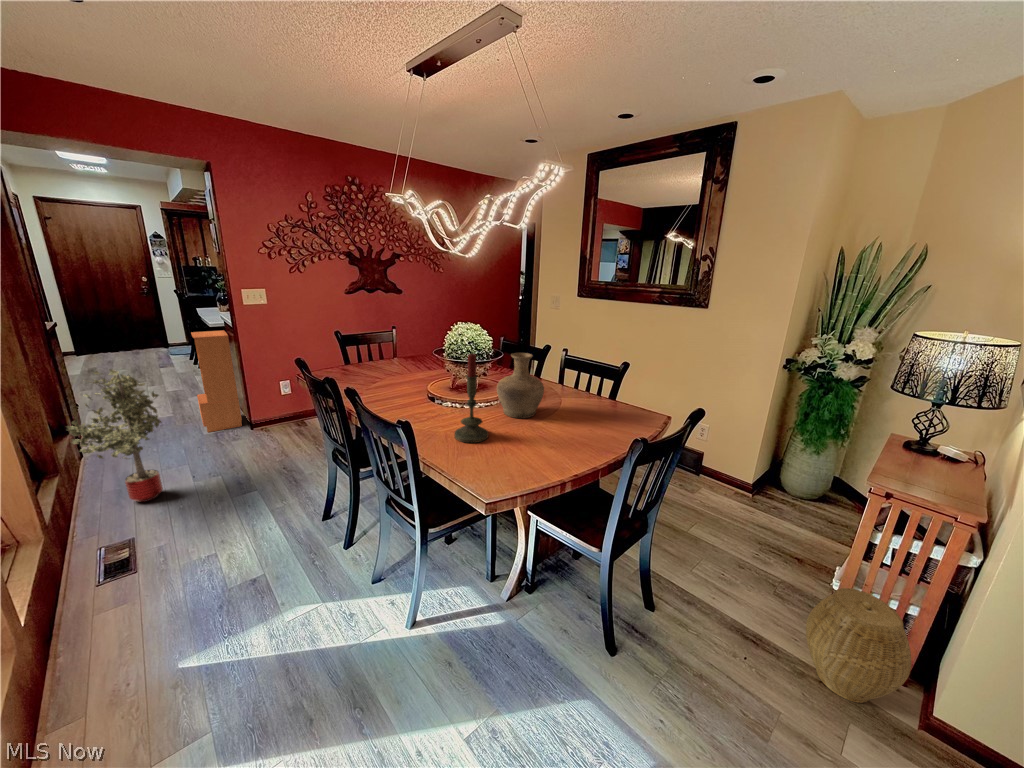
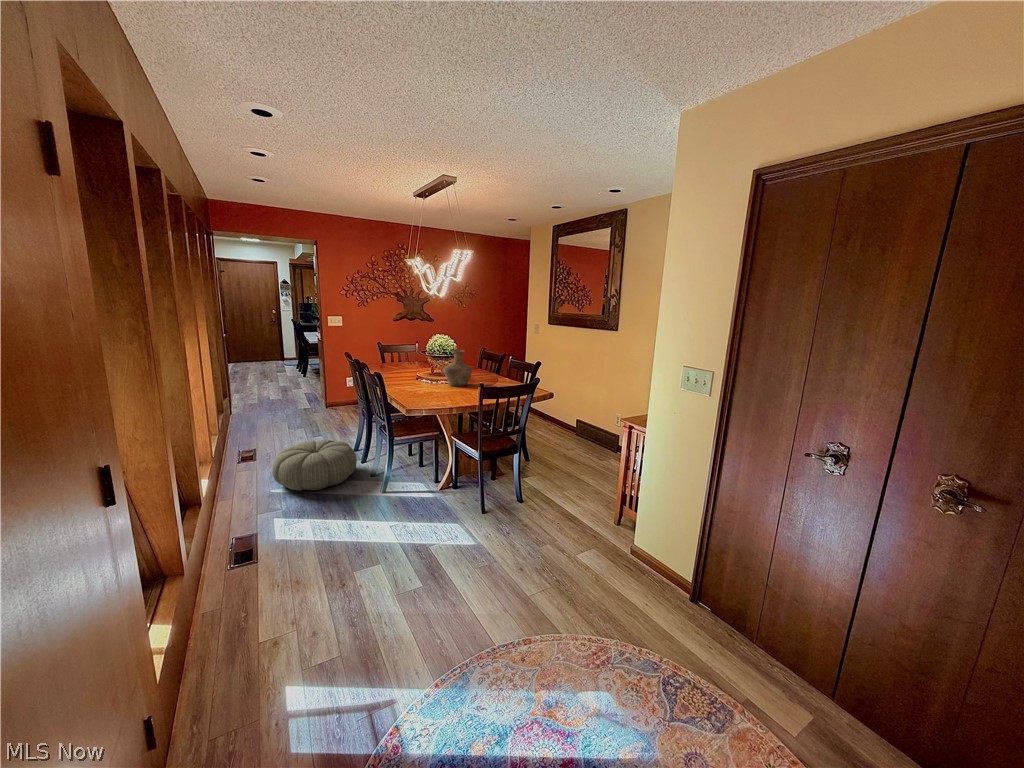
bookcase: present [191,330,242,432] -> none [297,343,321,408]
candle: present [455,353,488,443] -> none [412,344,430,392]
potted tree: present [67,369,163,502] -> none [229,357,278,436]
pouf: none [174,524,345,661] -> present [272,439,357,490]
woven basket: present [806,588,911,703] -> none [583,480,629,541]

